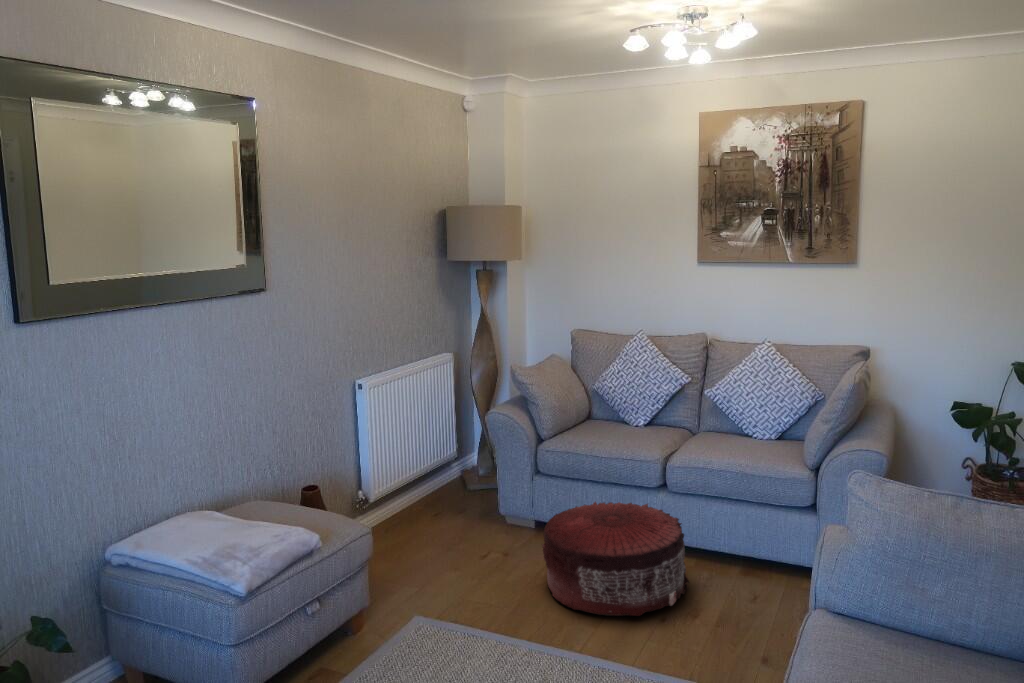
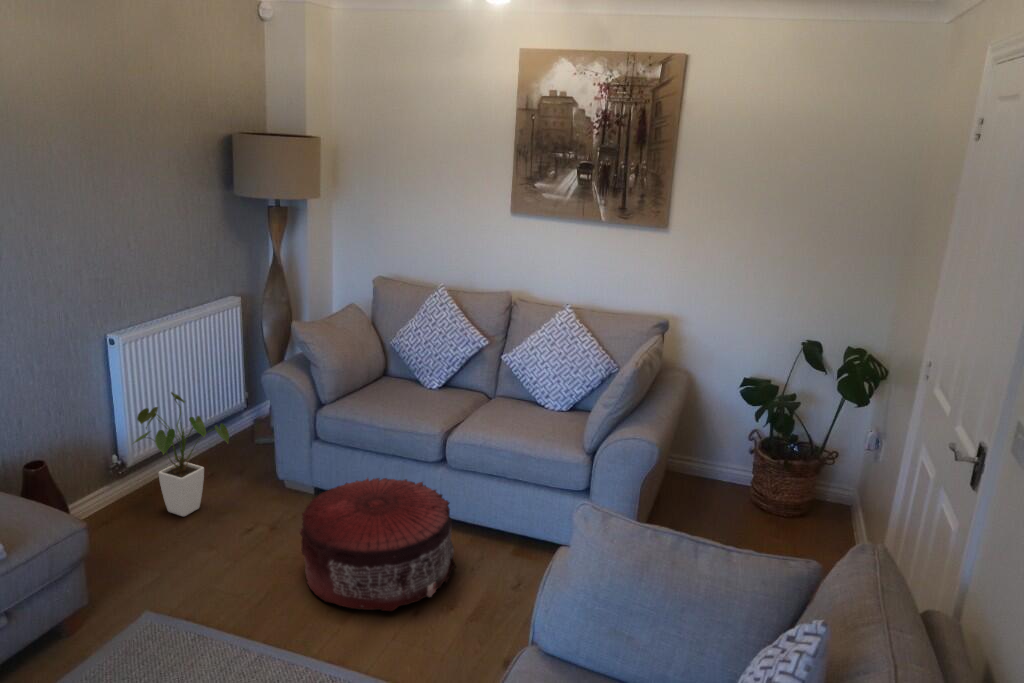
house plant: none [376,434,463,547] -> present [134,392,229,516]

